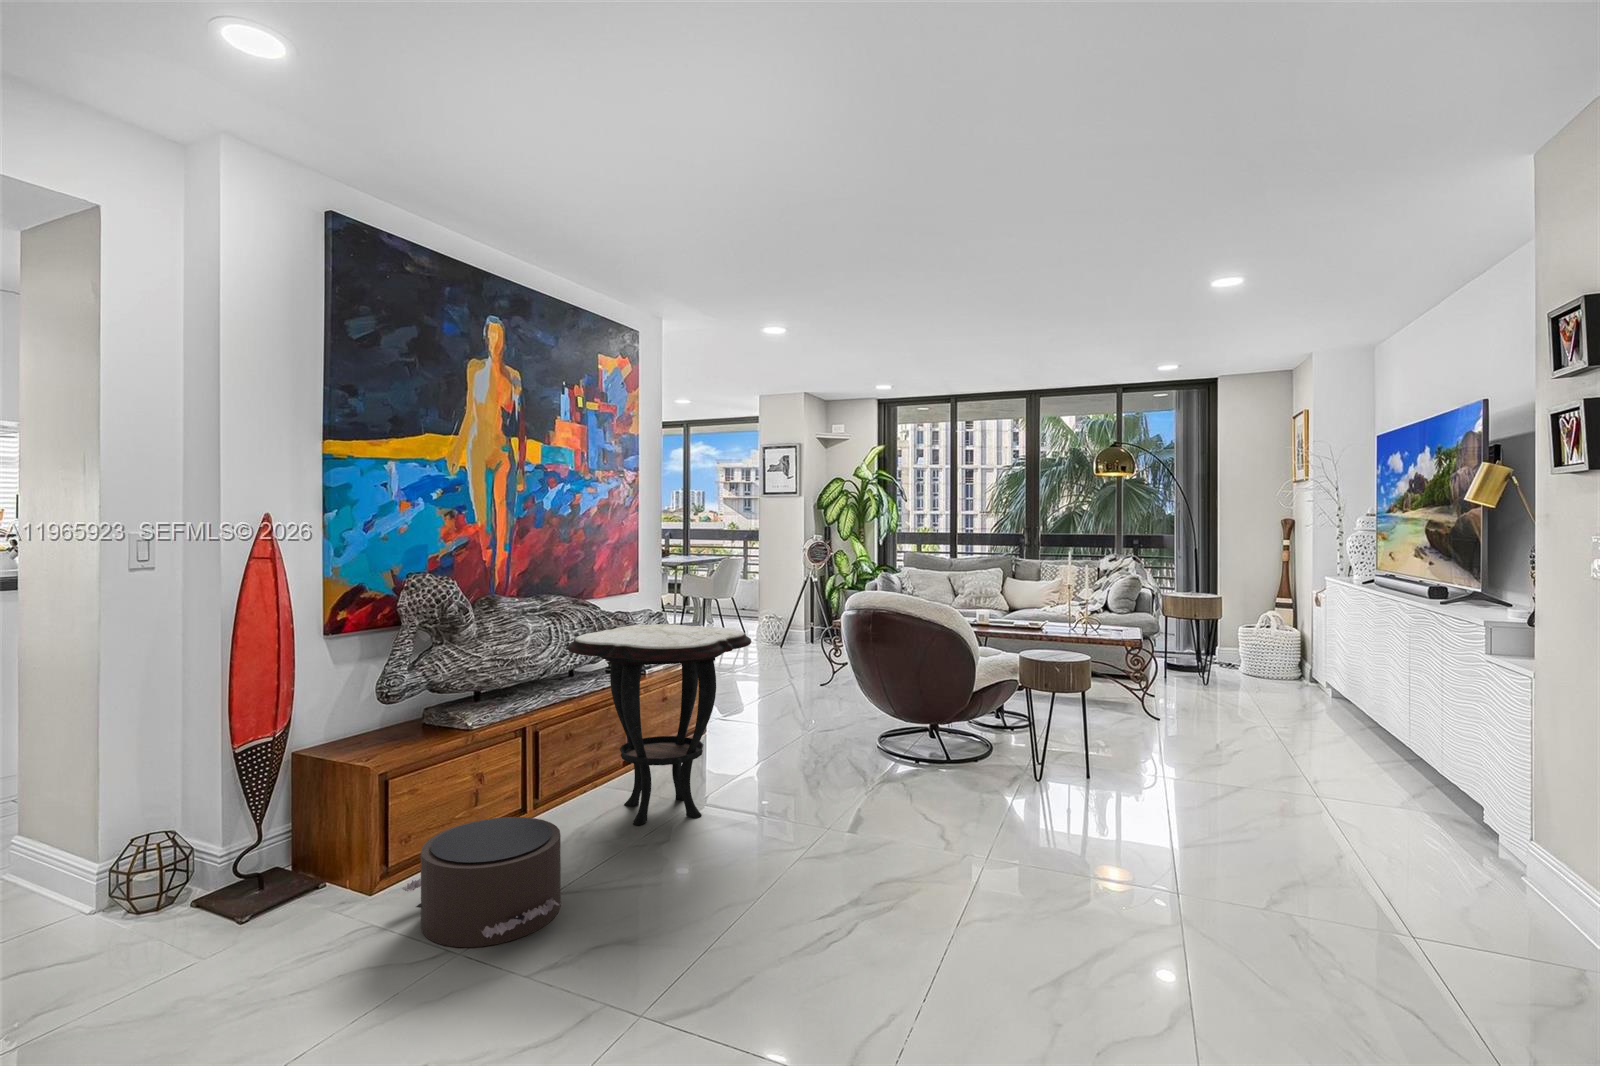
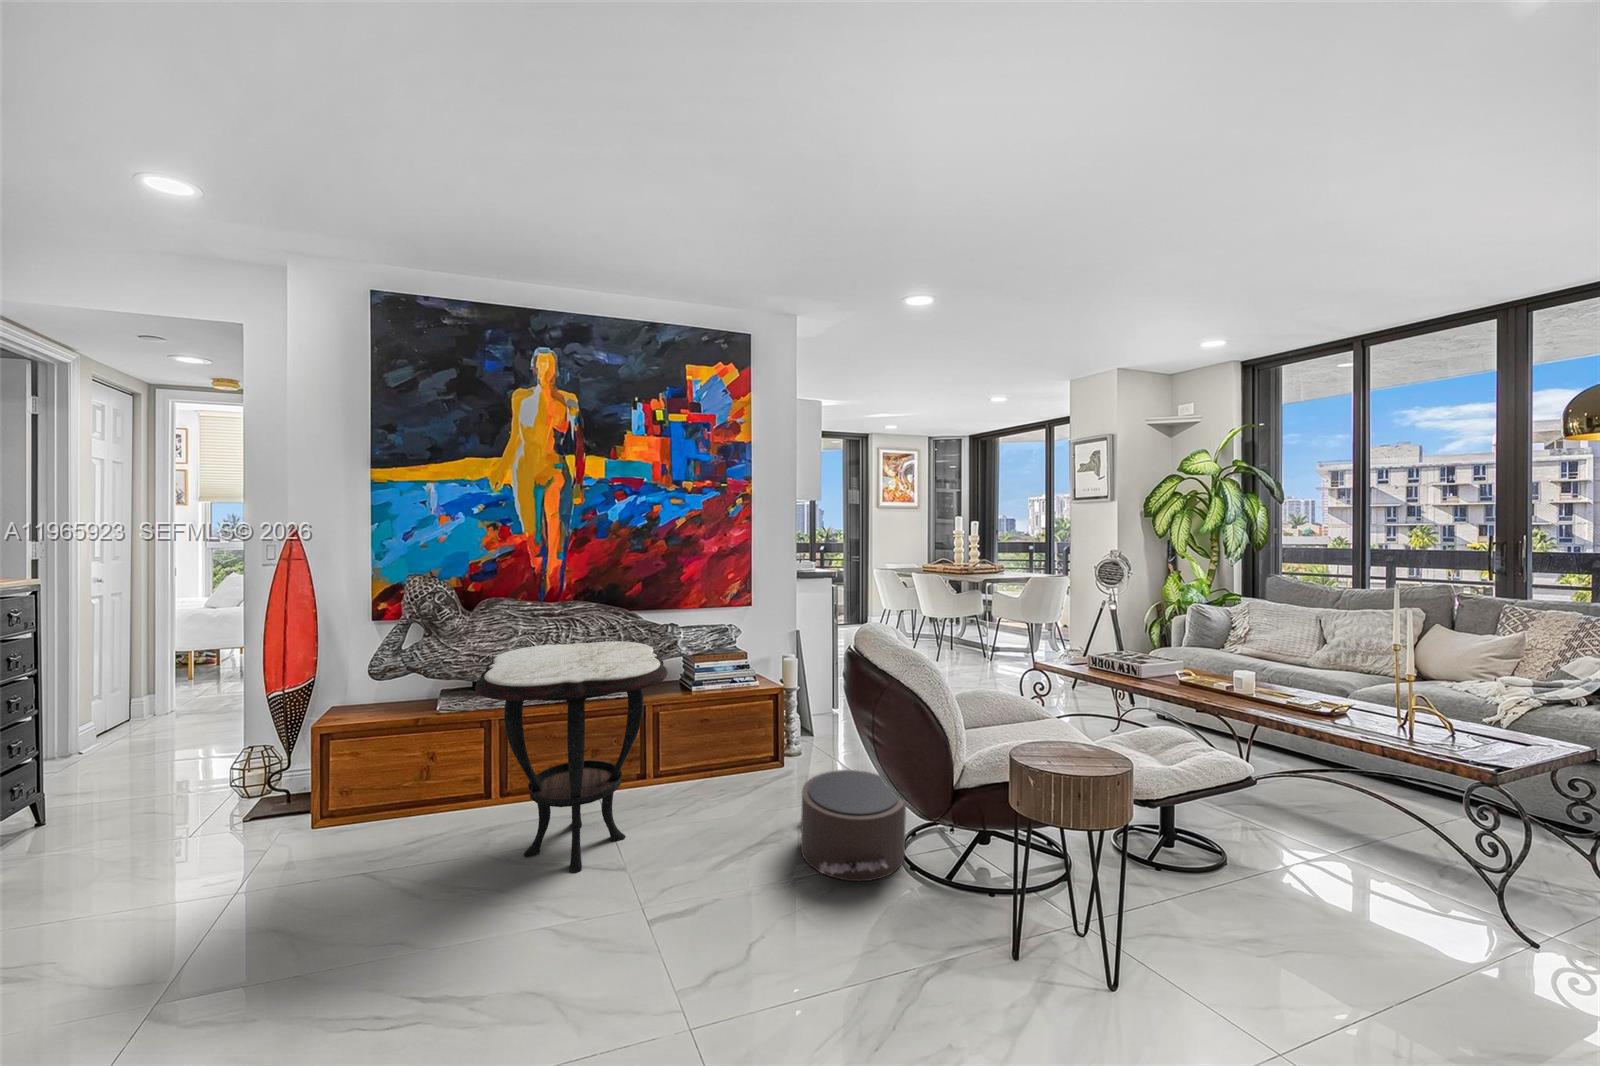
pouf: present [402,817,561,947] -> present [801,770,906,881]

